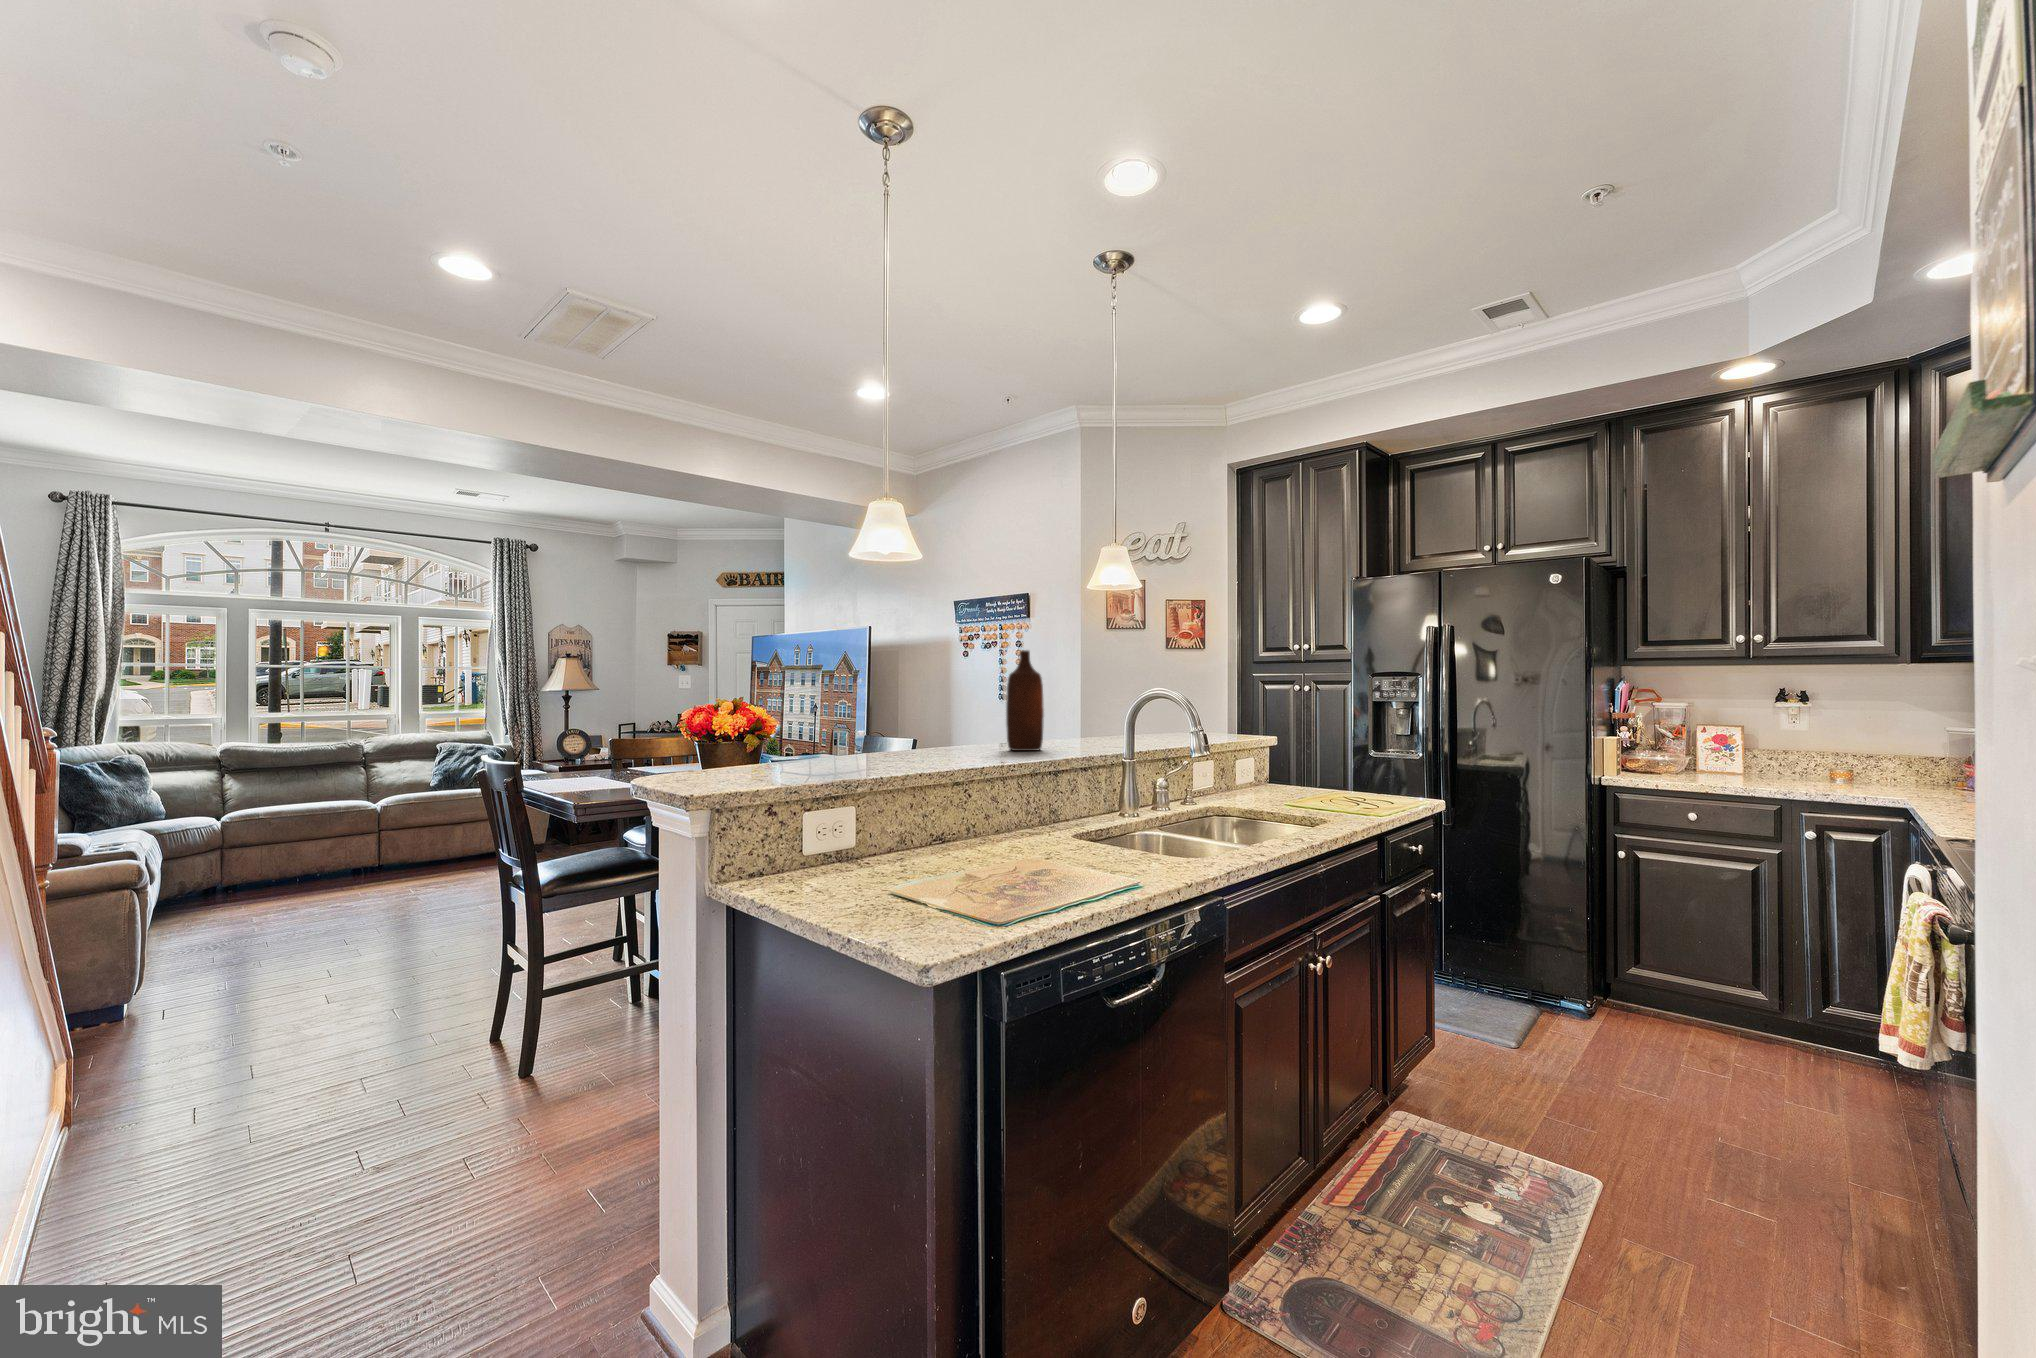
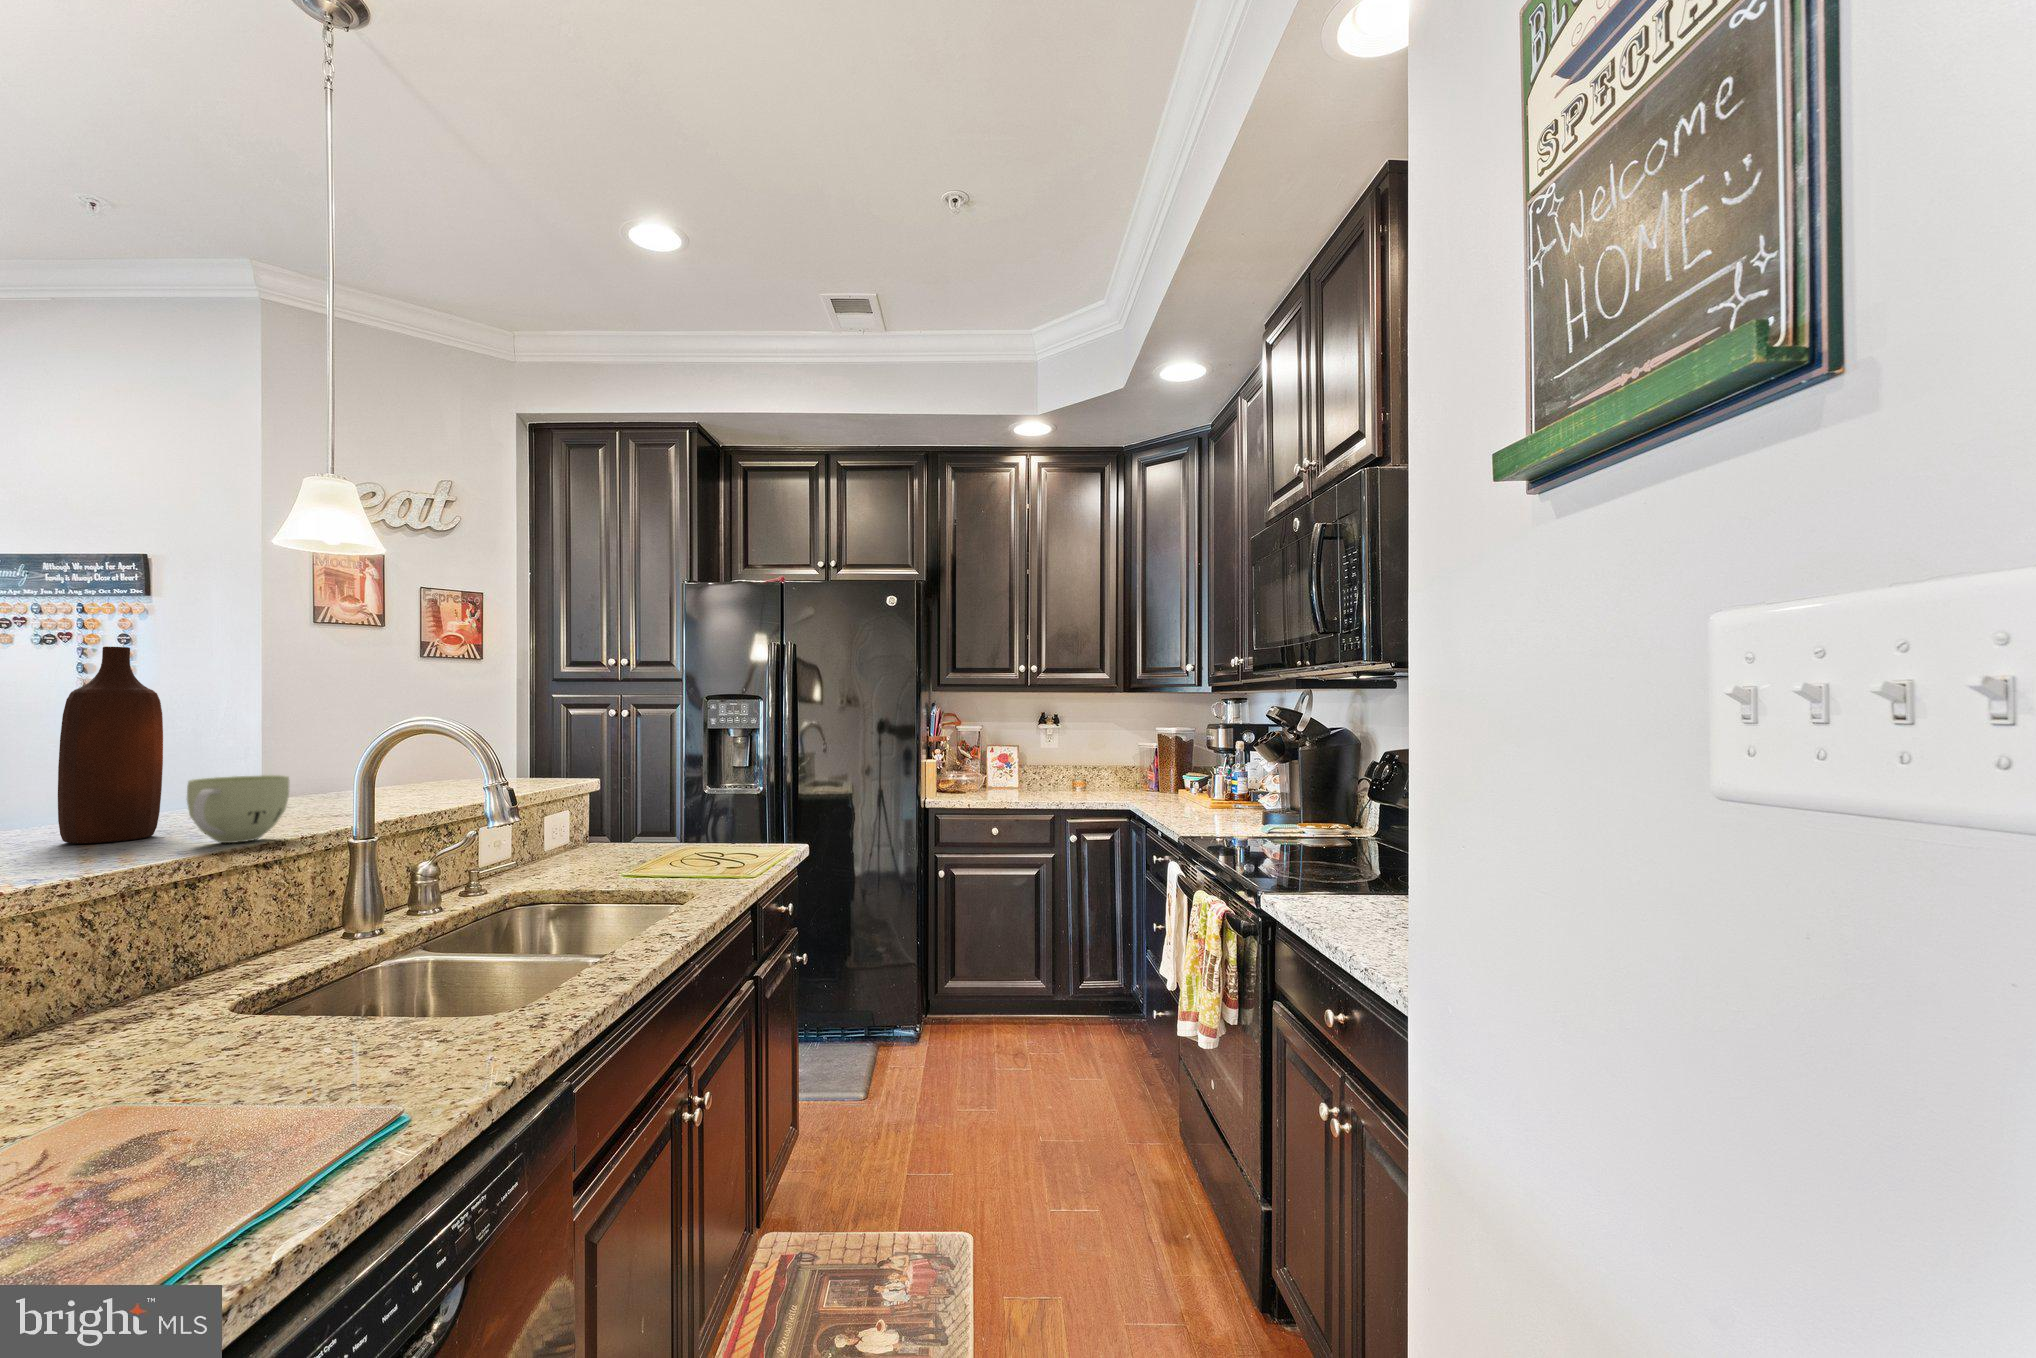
cup: none [1053,719,1094,755] -> present [187,775,289,843]

